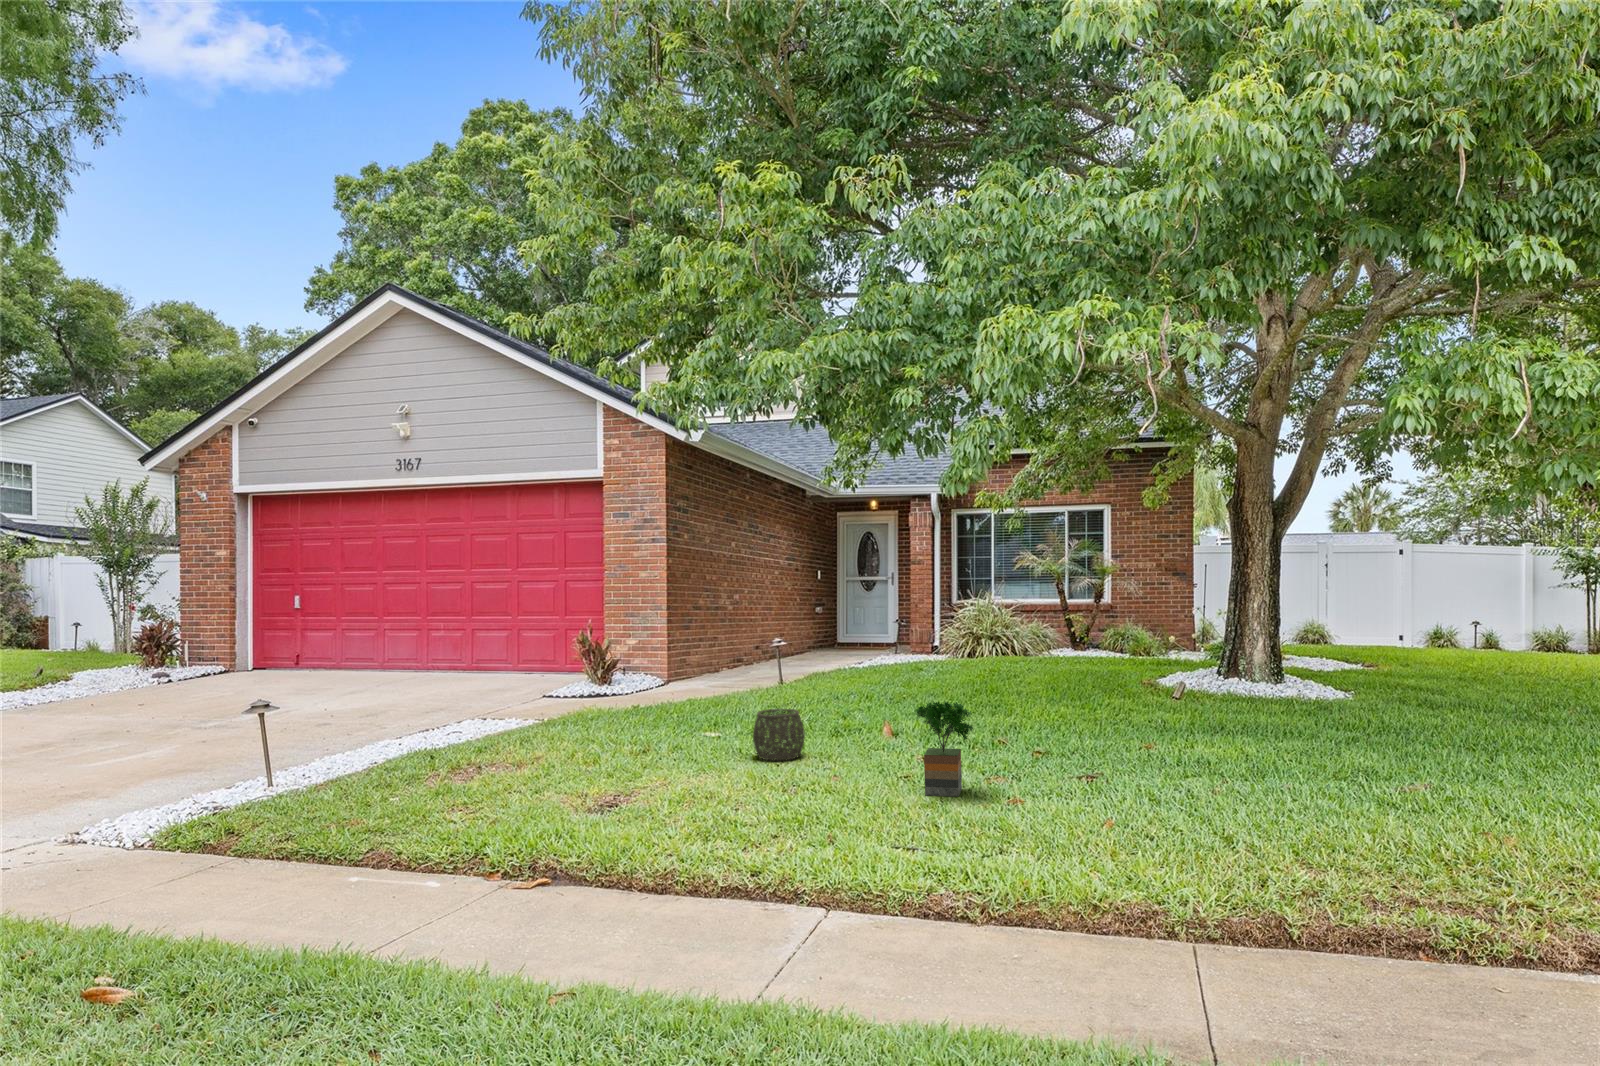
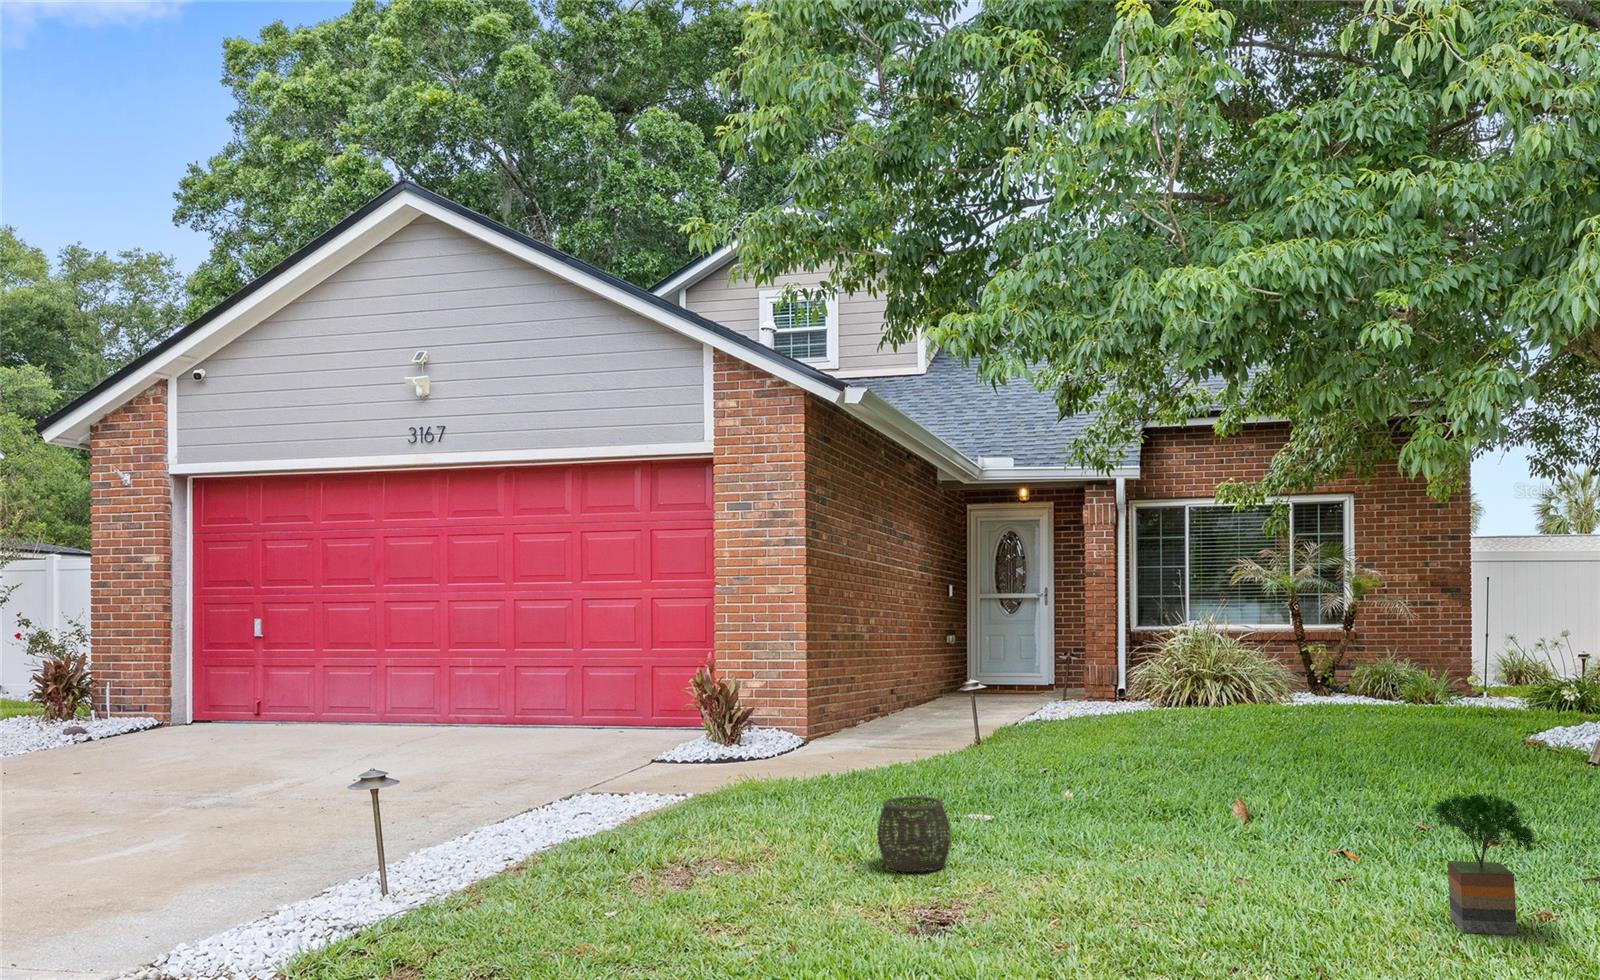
woven basket: present [753,709,805,761] -> present [877,796,951,873]

